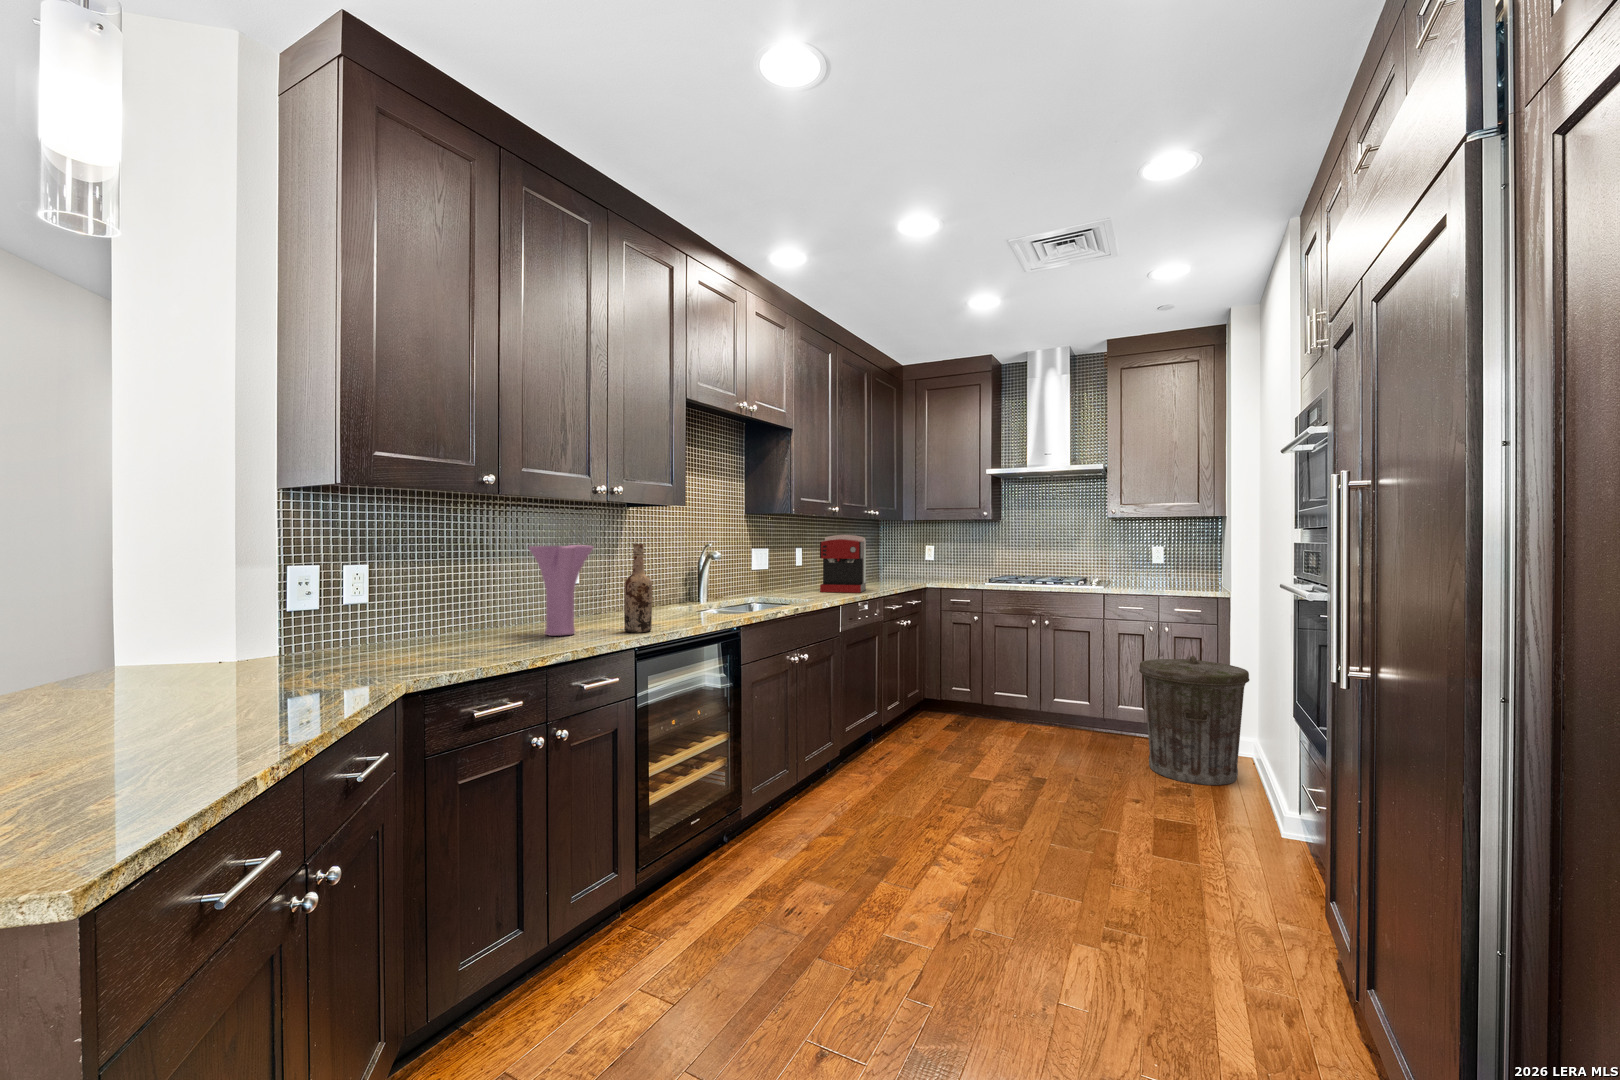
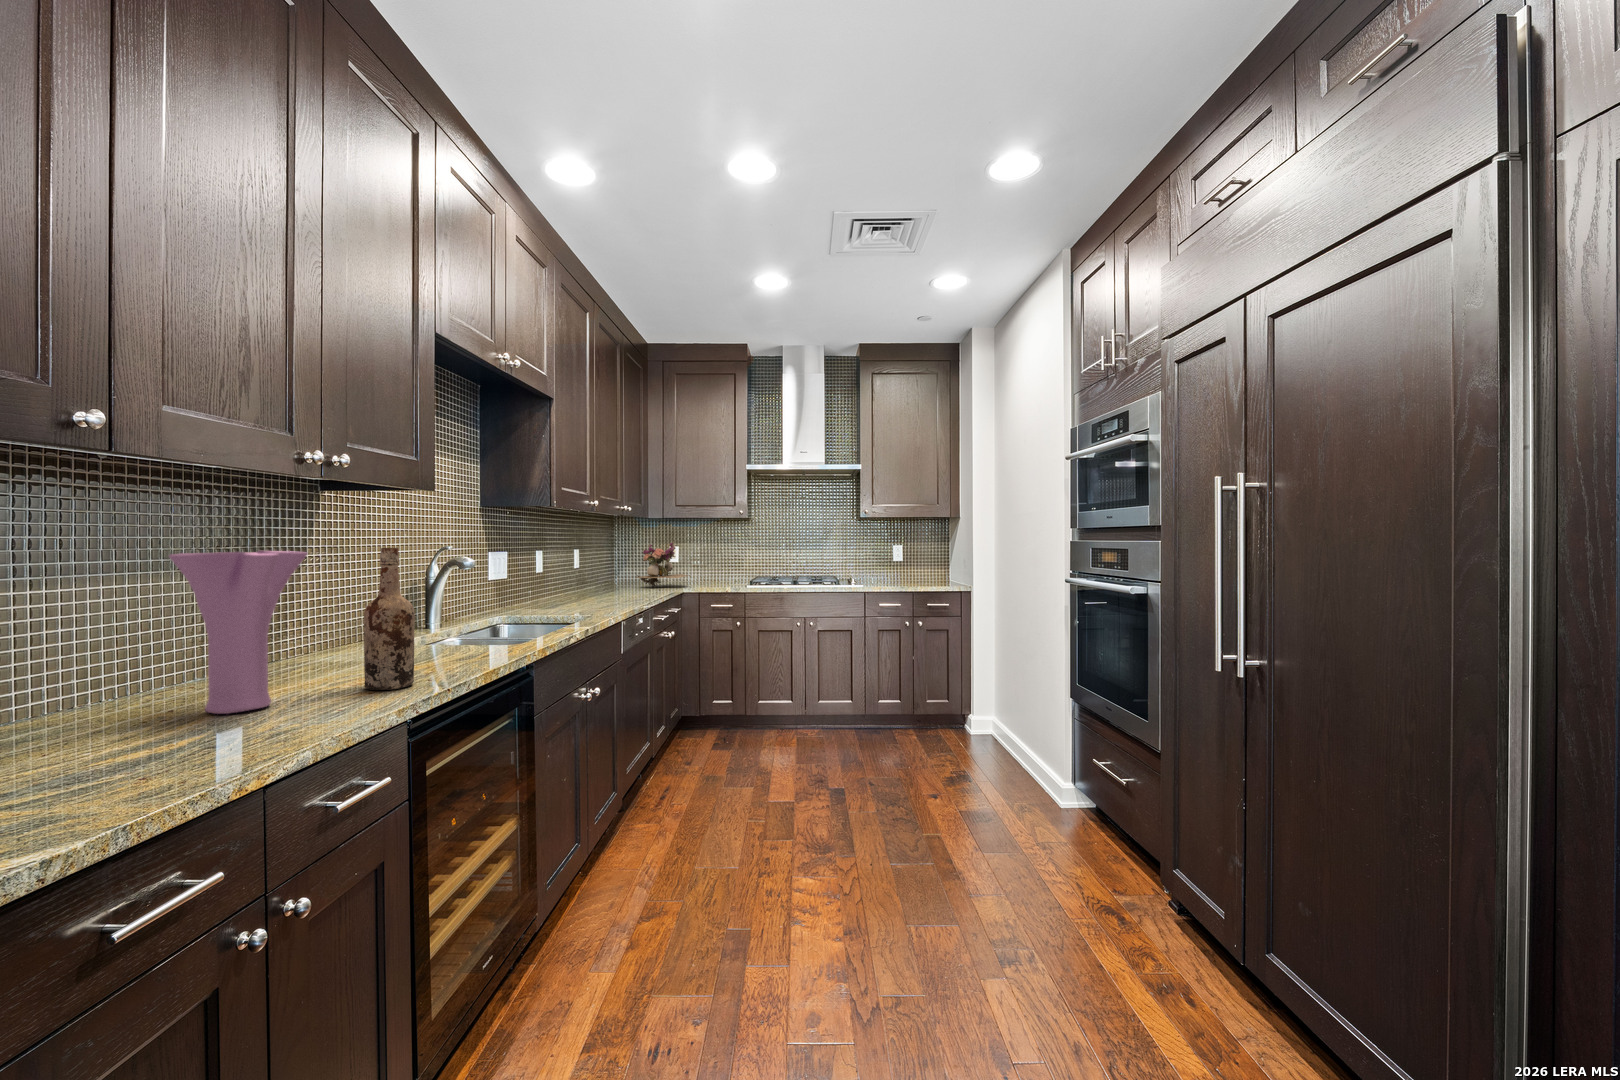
coffee maker: present [820,535,866,593] -> none [574,534,626,604]
flower arrangement: none [891,541,939,582] -> present [637,542,690,586]
trash can: present [1139,656,1249,785] -> none [911,647,1004,768]

